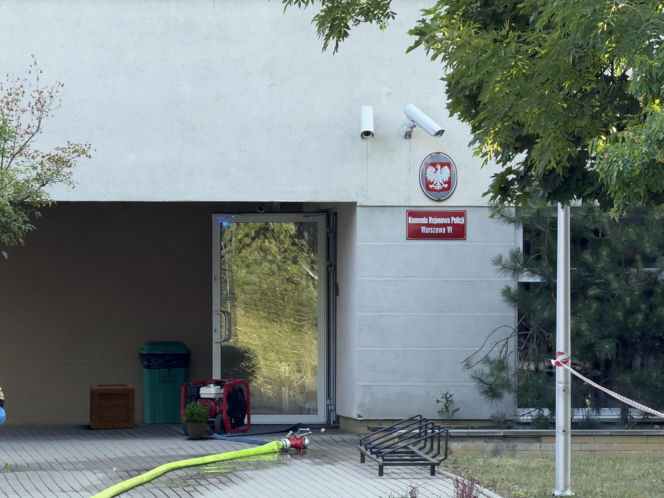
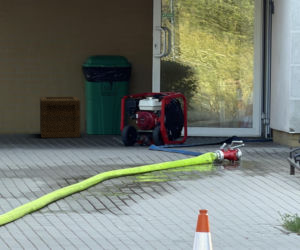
potted plant: present [183,402,210,439] -> none [122,113,150,149]

